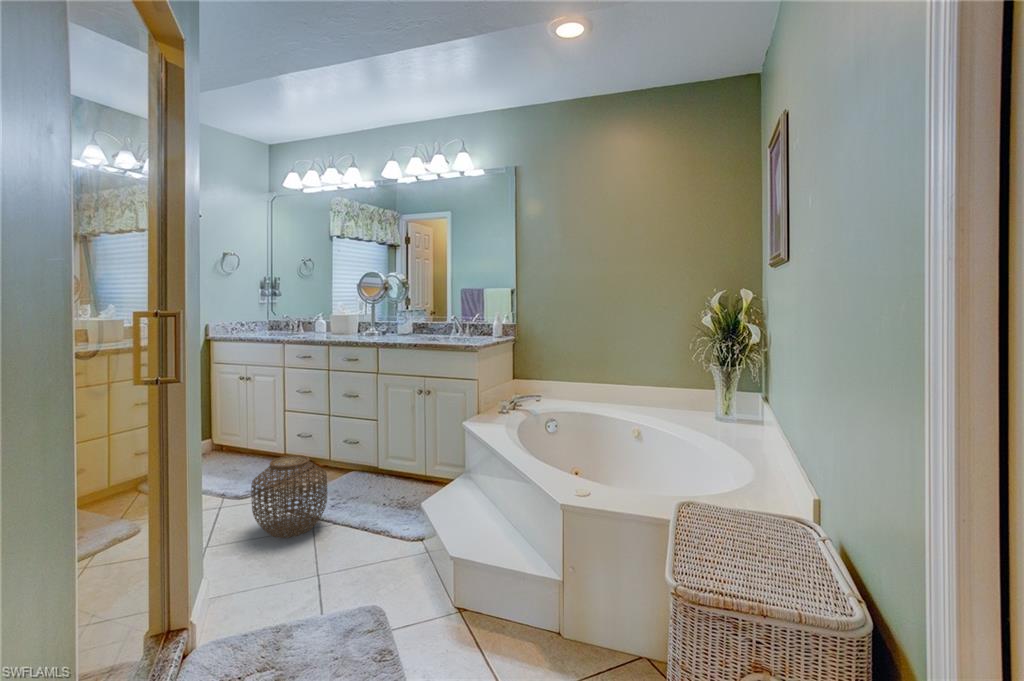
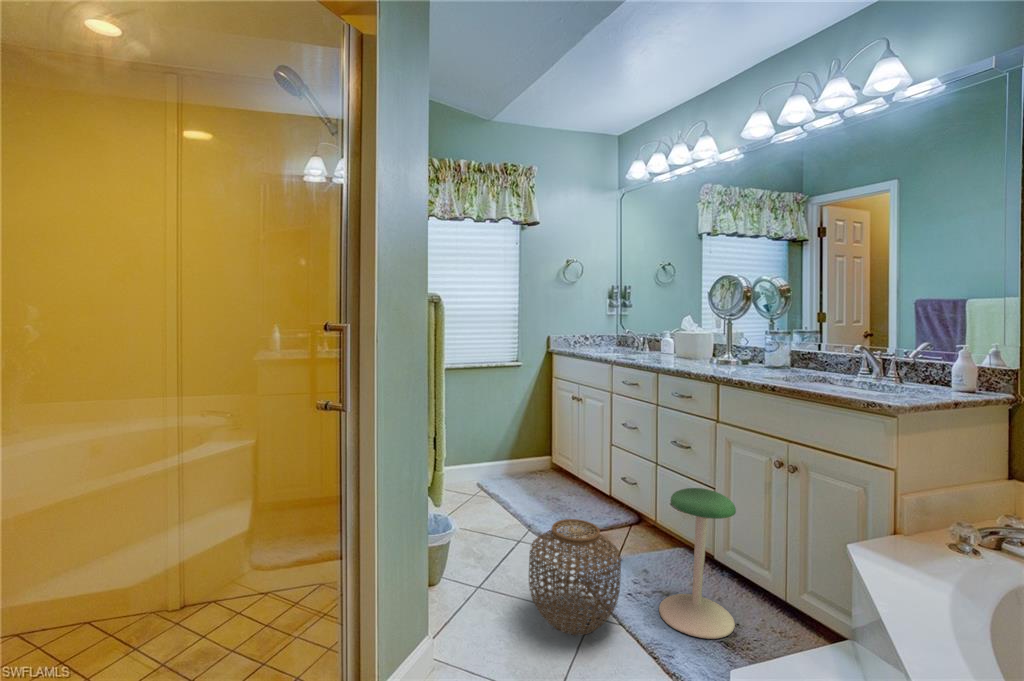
stool: none [351,416,400,510] -> present [659,488,736,639]

